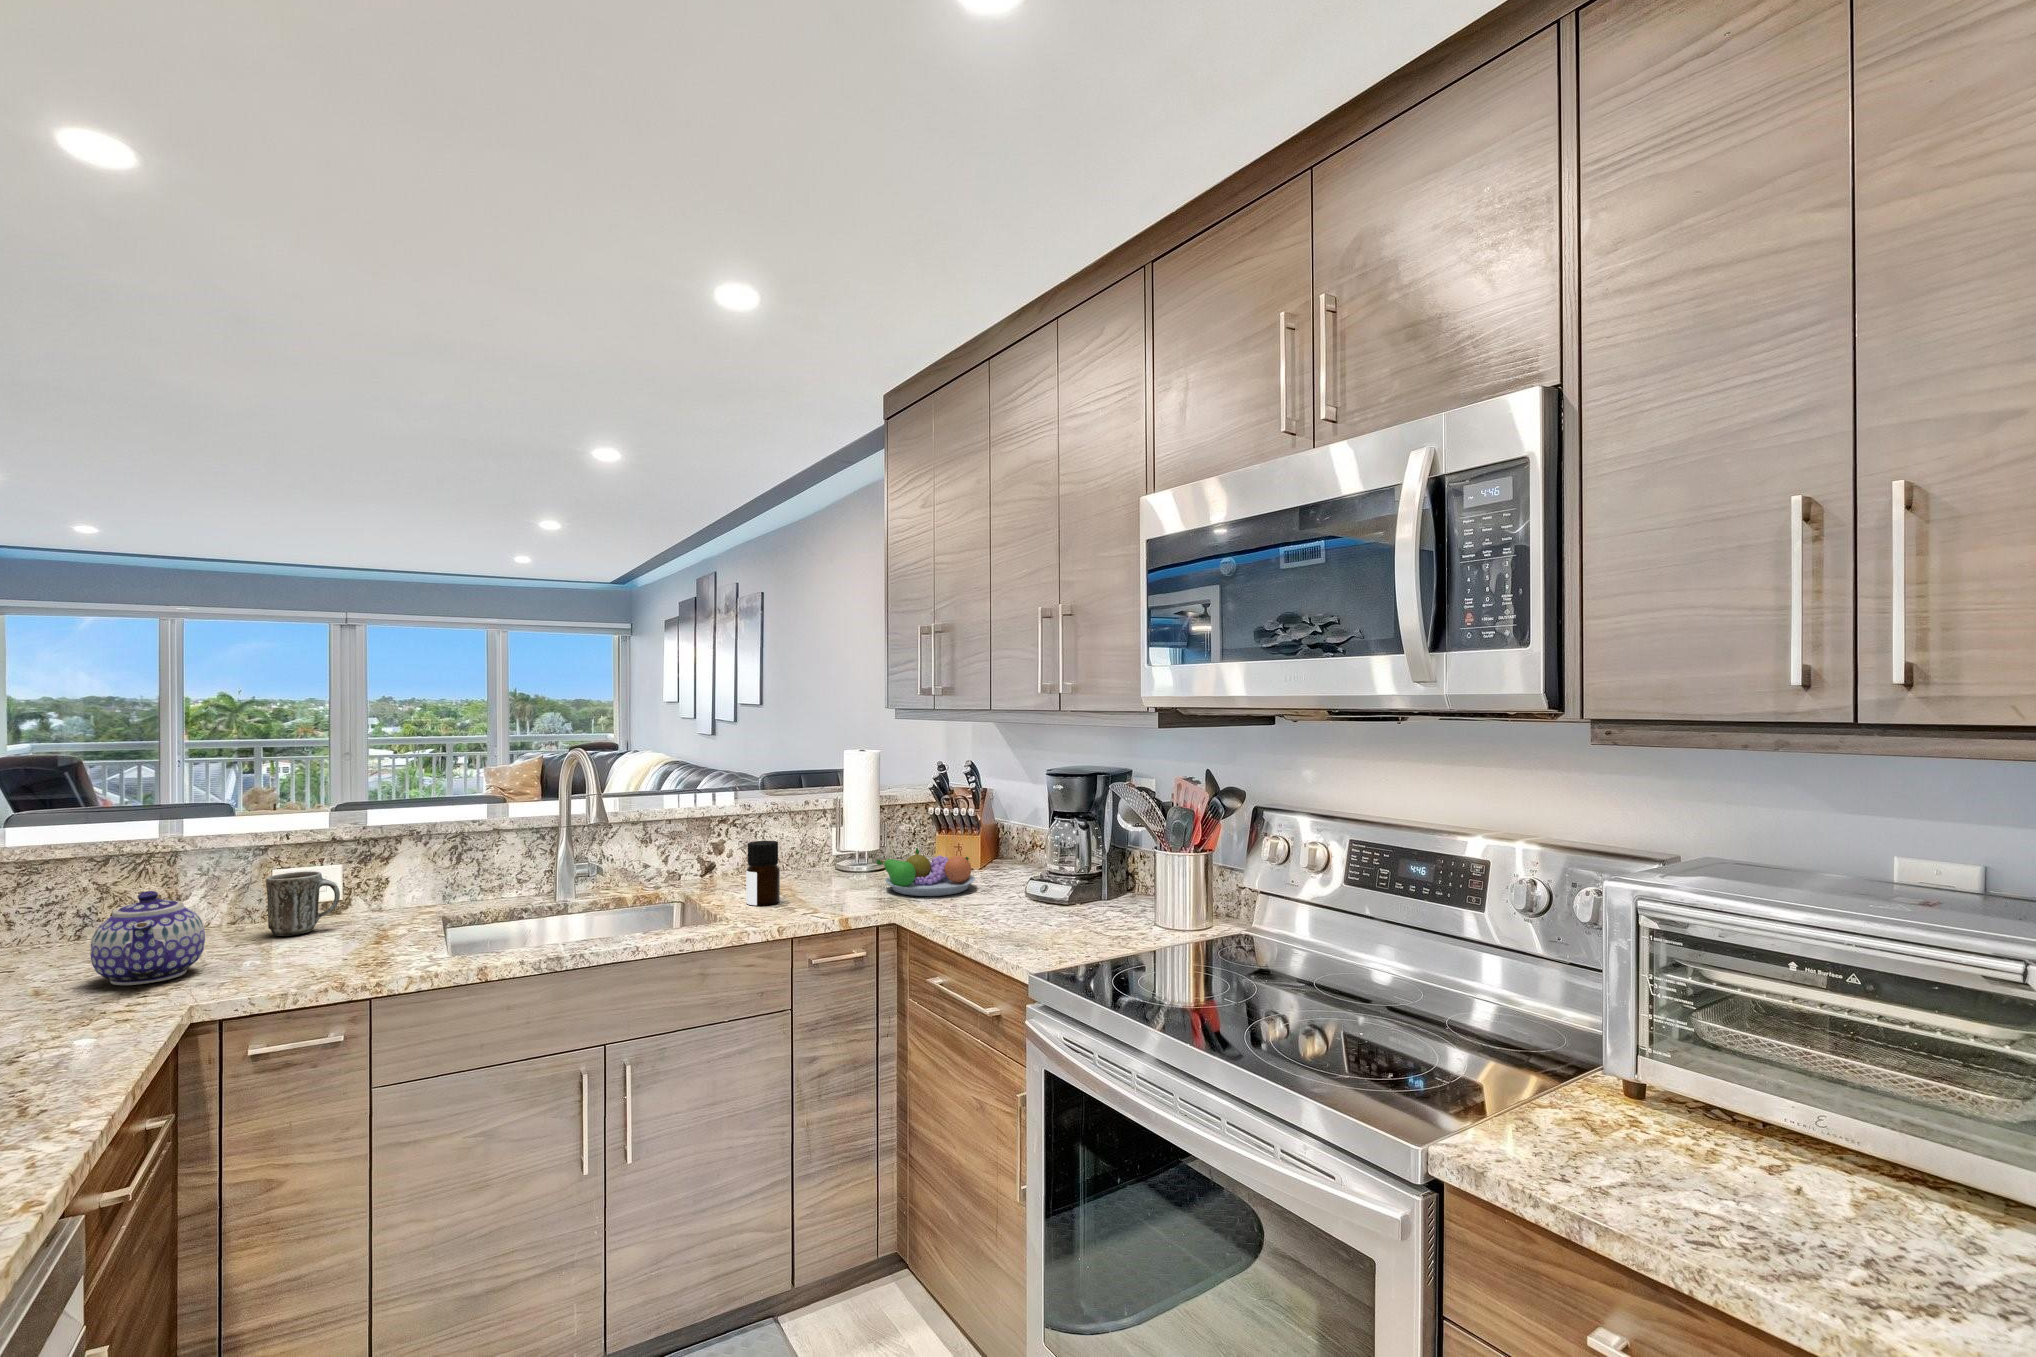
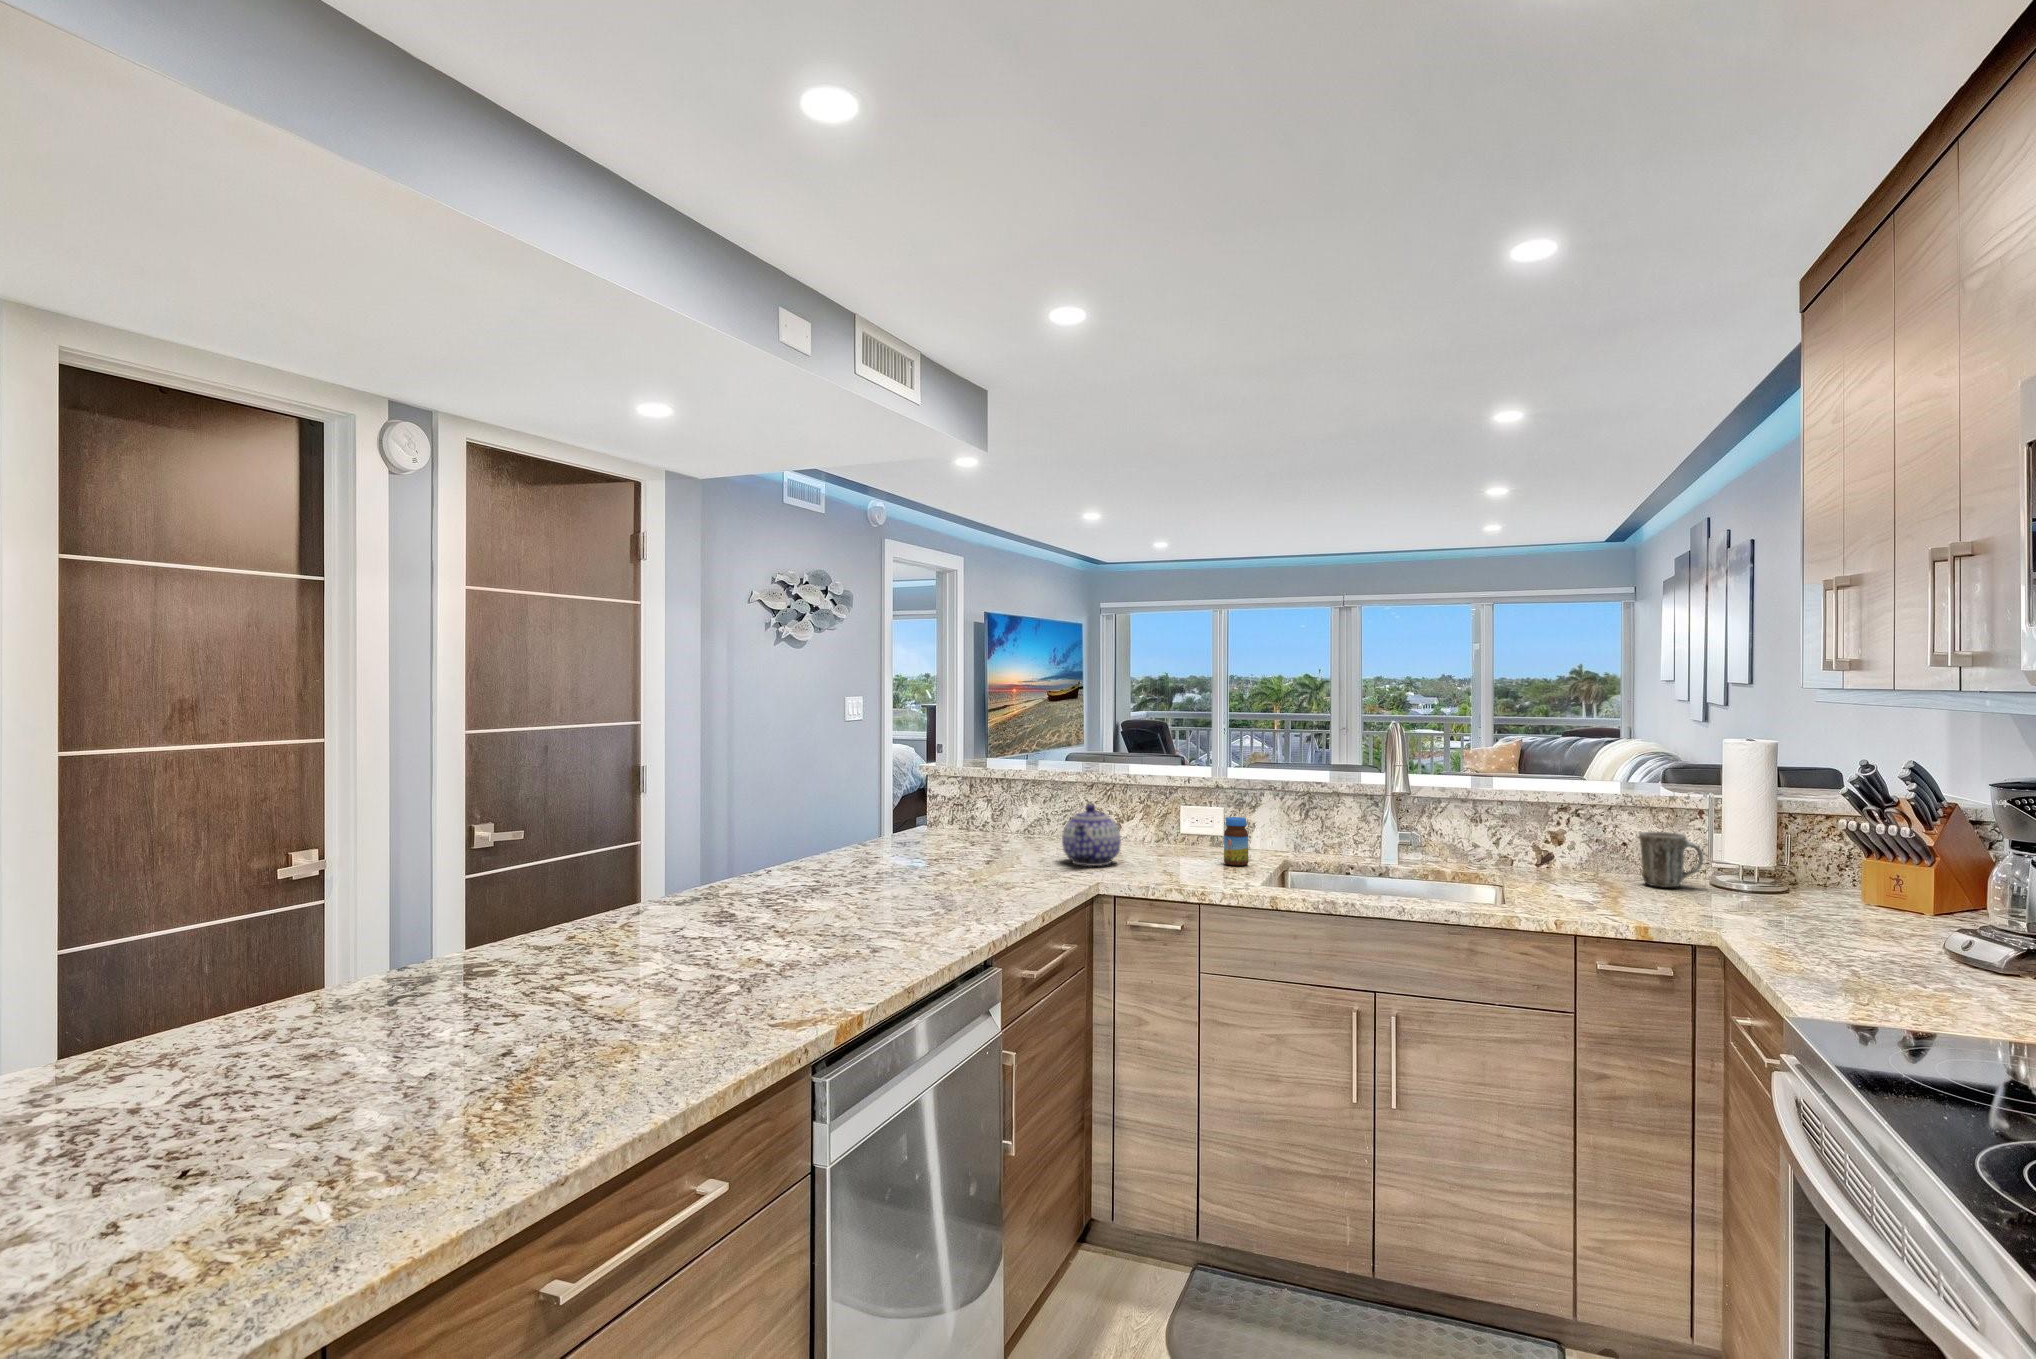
bottle: present [746,841,780,905] -> none [1555,830,1595,900]
fruit bowl: present [876,848,975,896] -> none [1737,867,1889,931]
mug: present [266,871,340,936] -> present [1639,832,1703,888]
jar: none [365,875,401,938] -> present [1224,817,1248,866]

